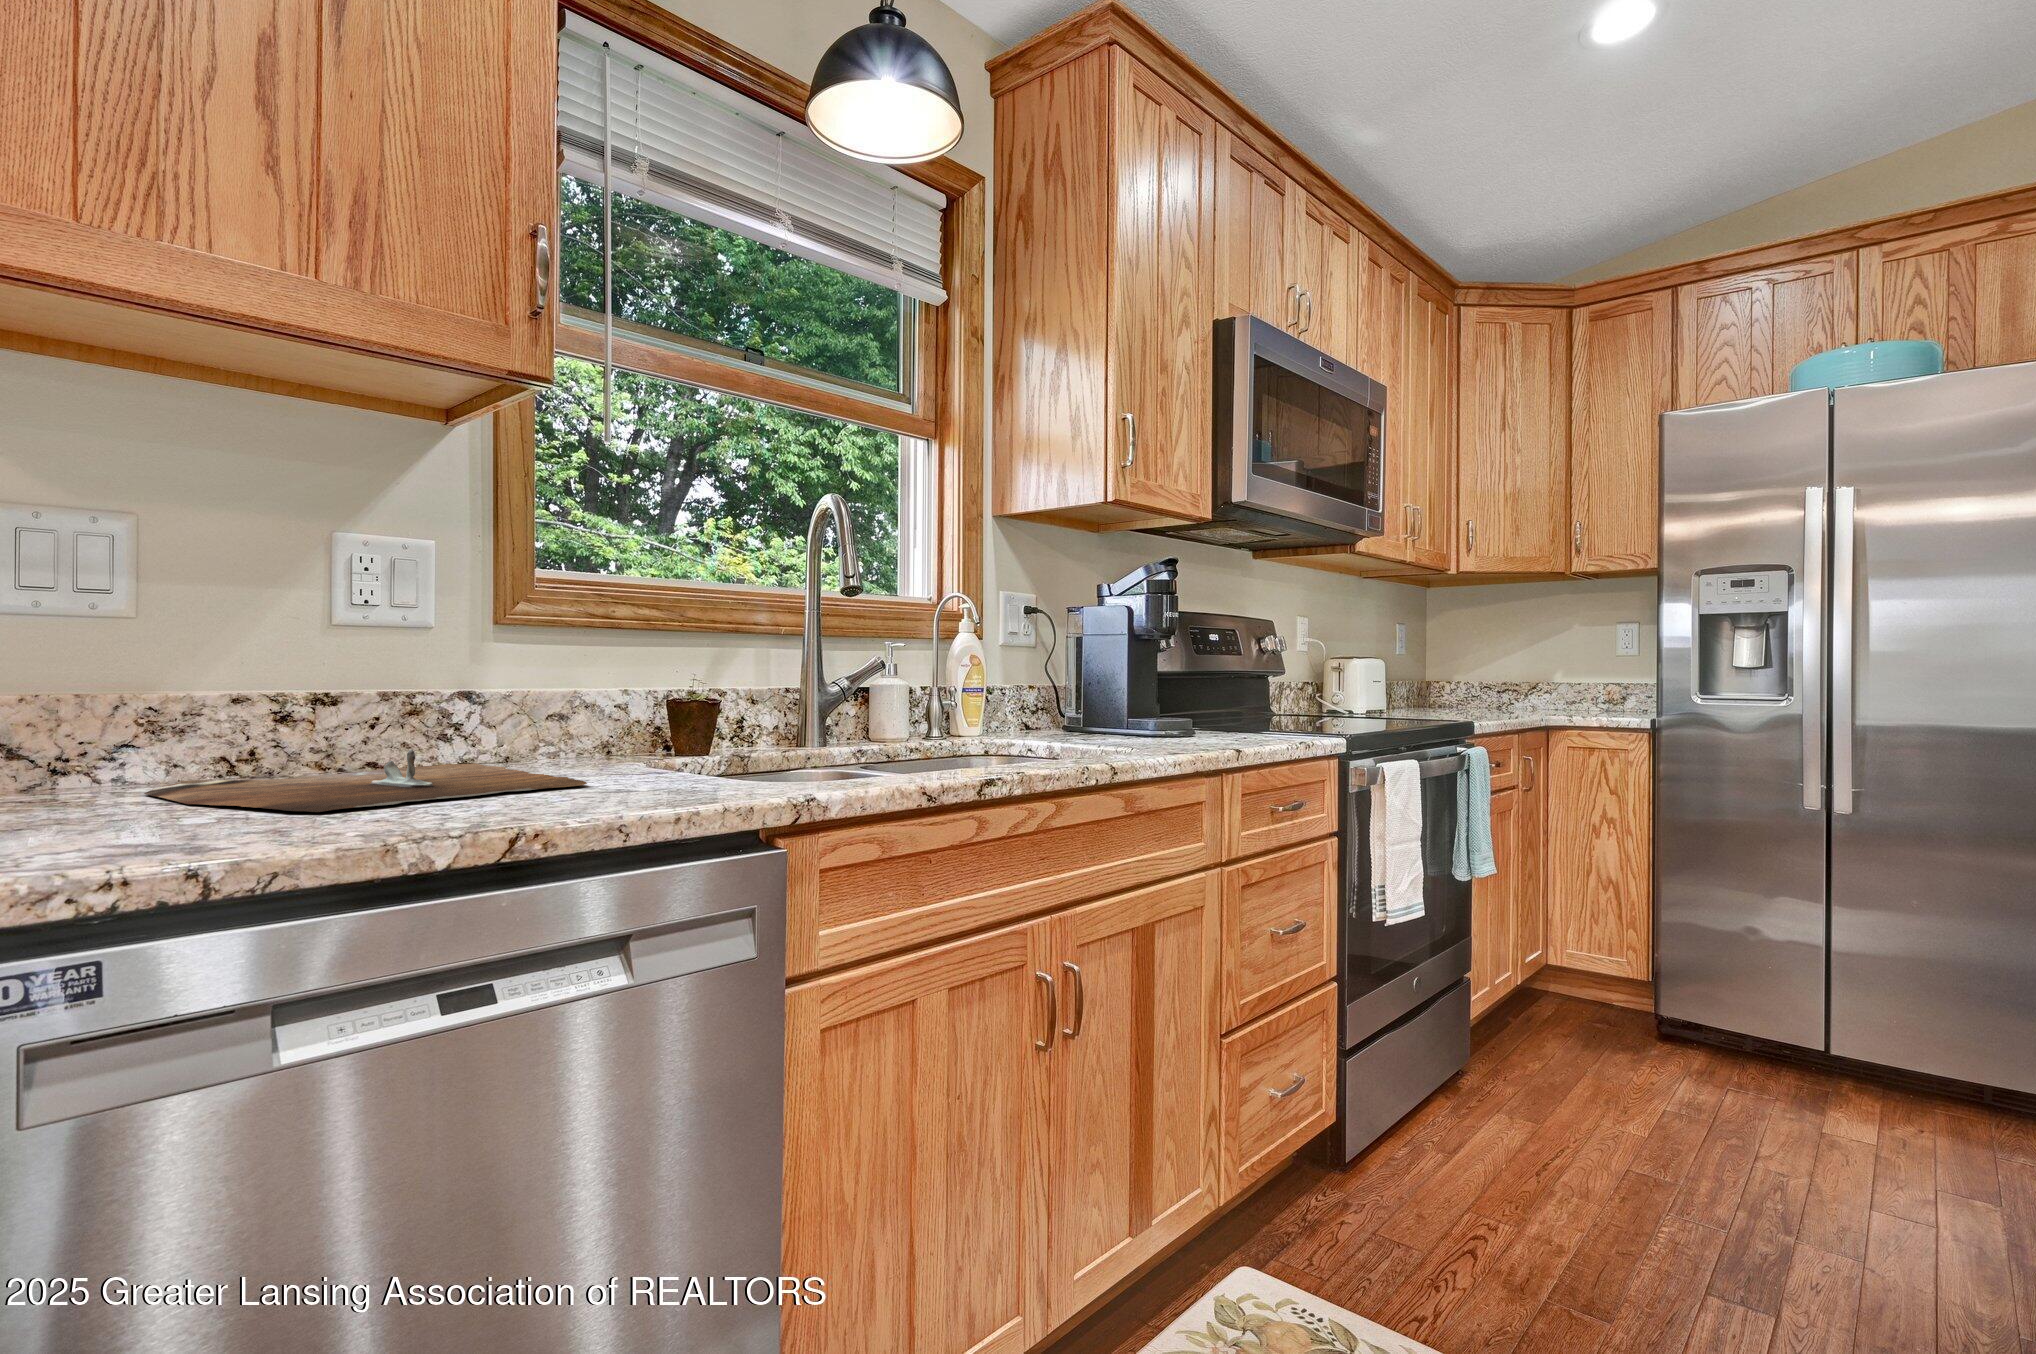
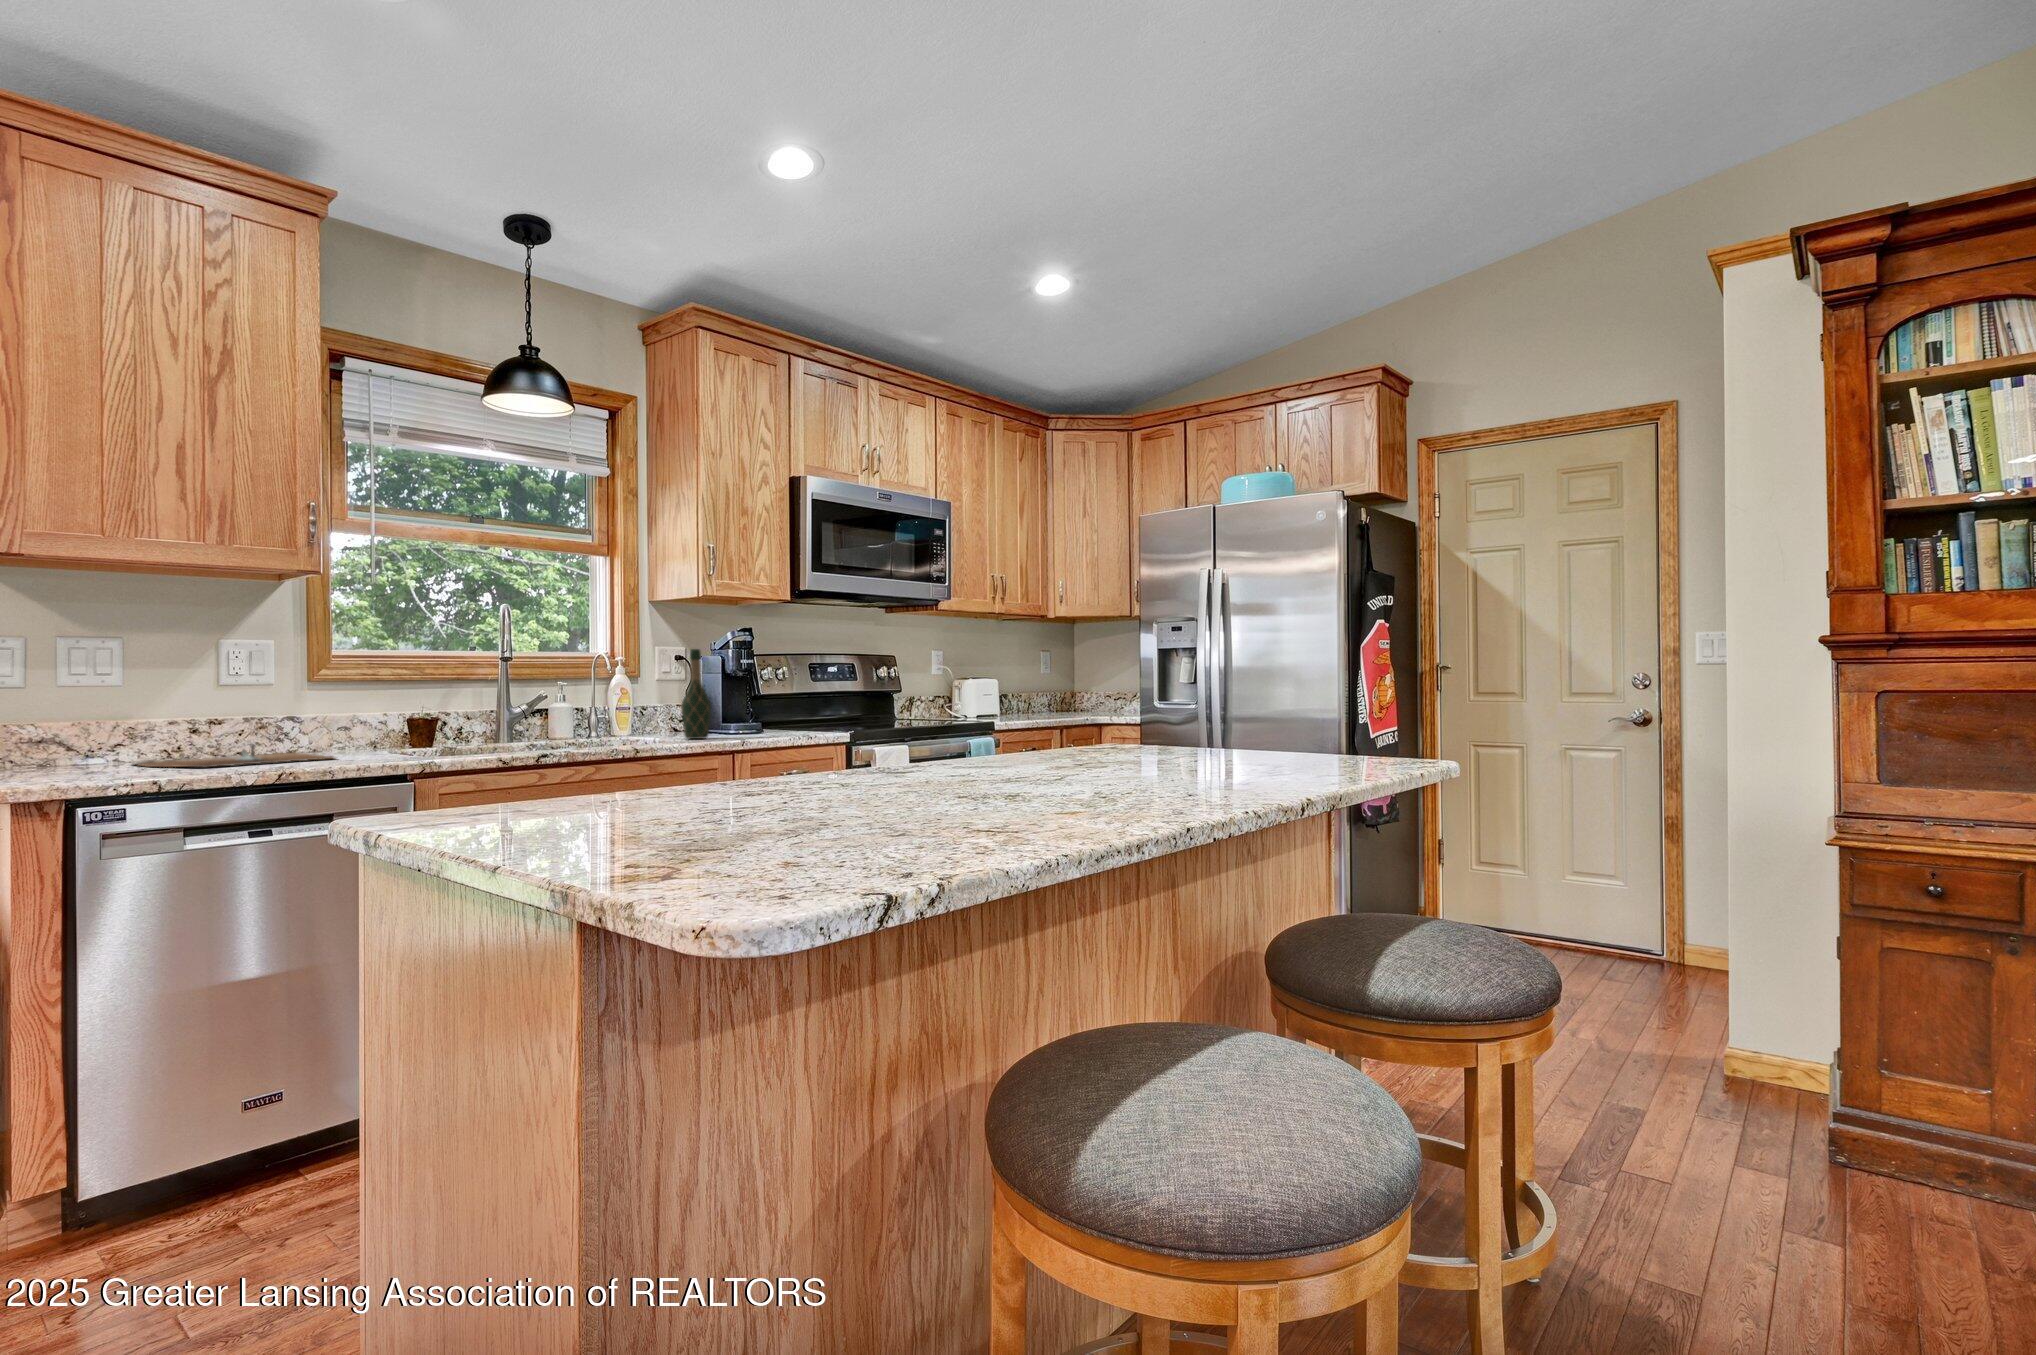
wine bottle: none [1110,587,1161,746] -> present [681,649,711,739]

